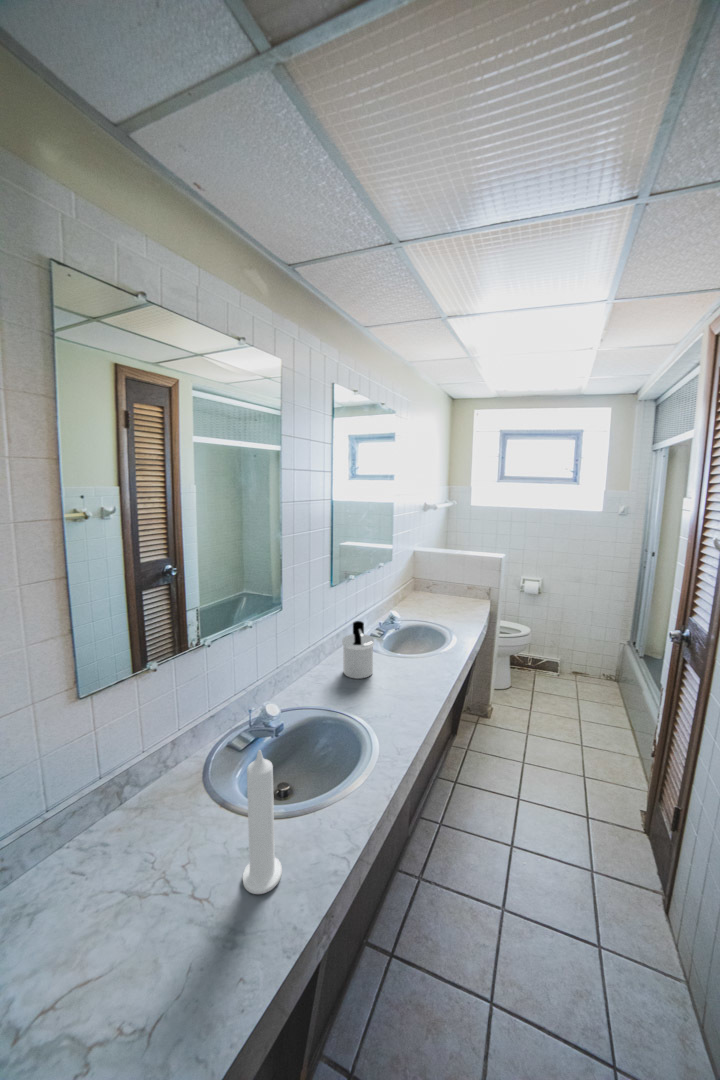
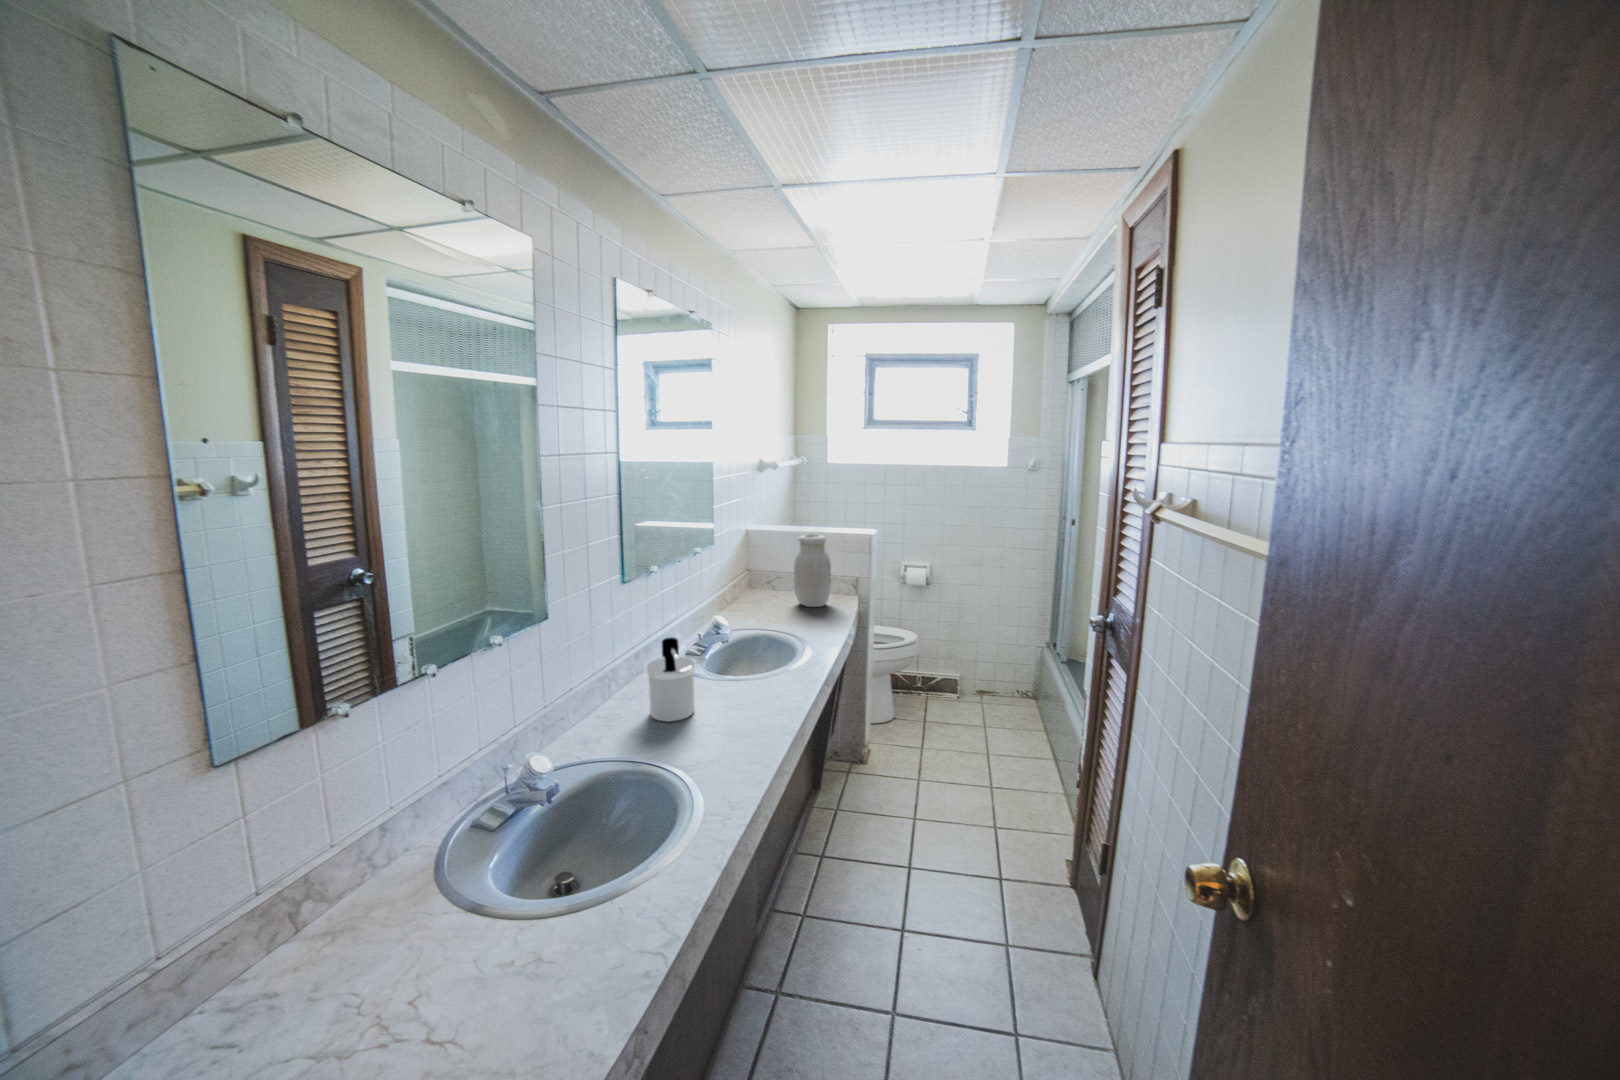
jar: none [443,555,469,605] -> present [794,534,831,607]
candle: present [243,750,282,894] -> none [519,816,578,1013]

